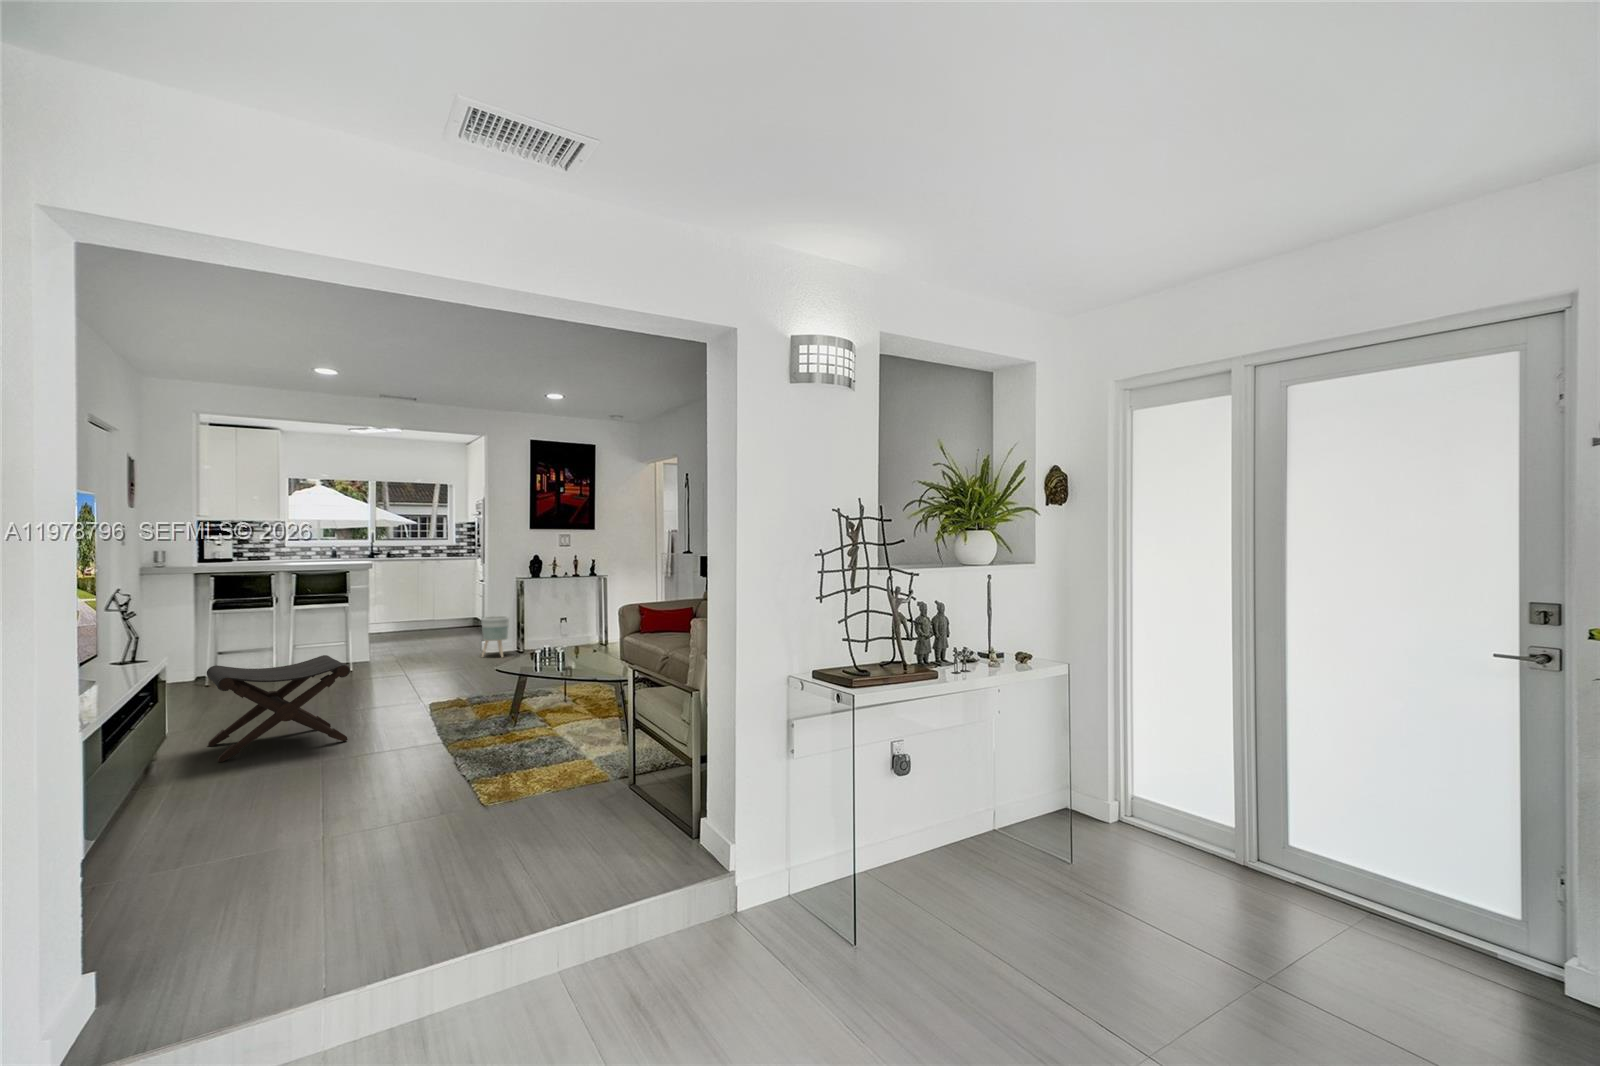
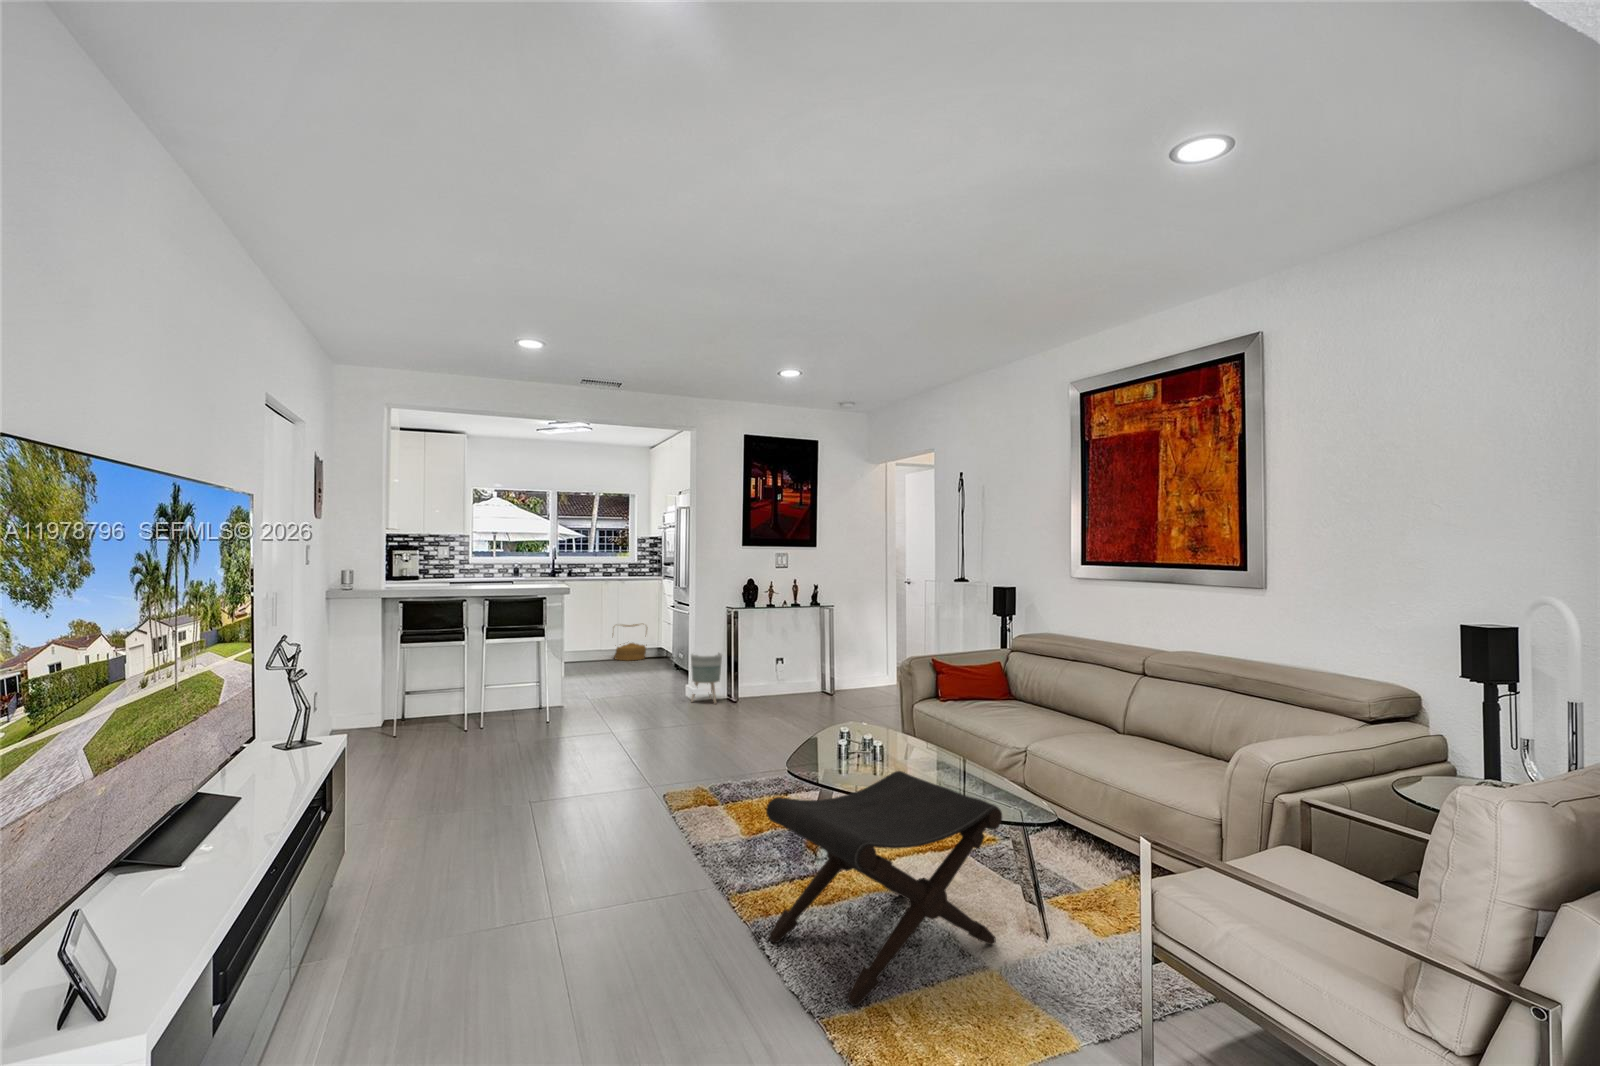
woven basket: none [428,598,462,630] -> present [614,624,647,661]
footstool: present [207,655,350,762] -> present [766,771,1002,1006]

